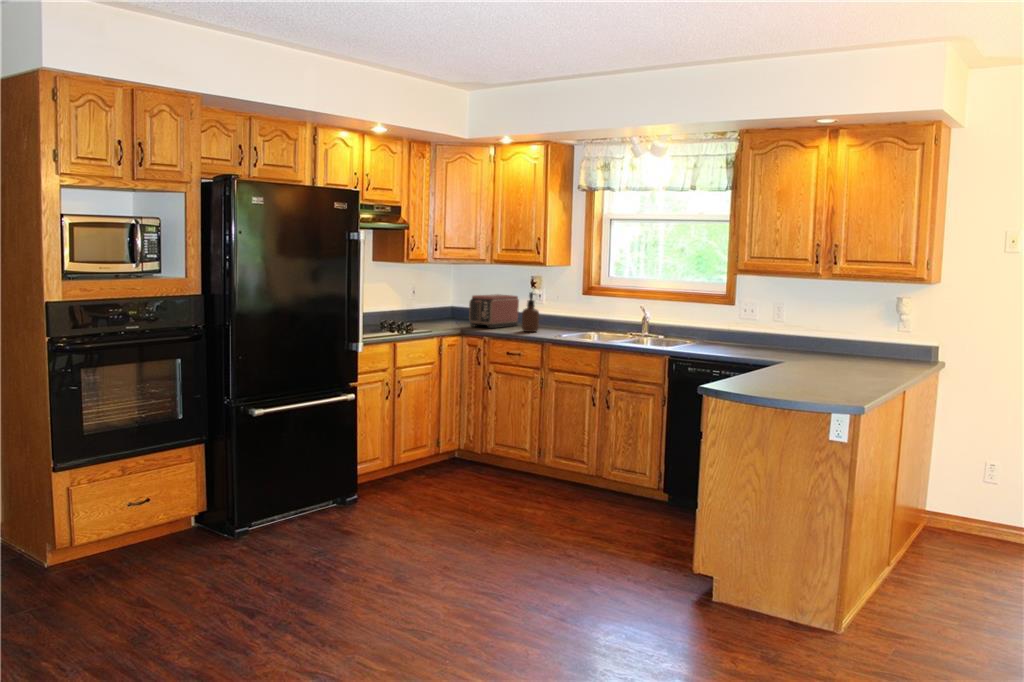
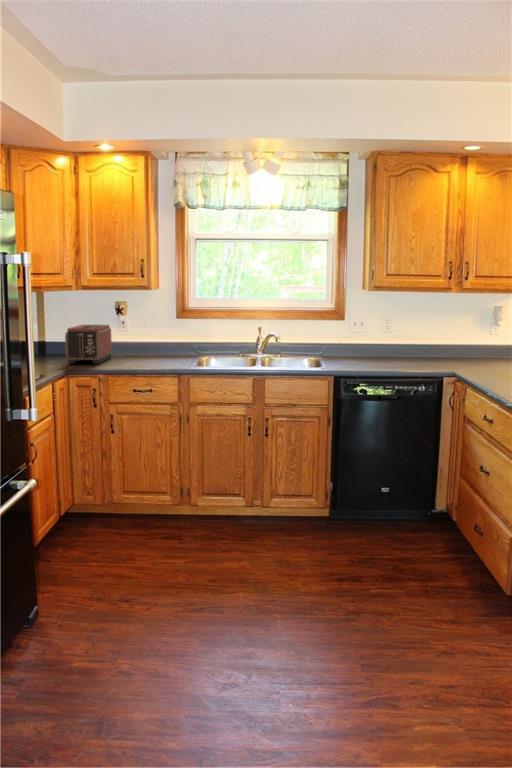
soap dispenser: present [522,292,539,332] -> none [139,320,158,364]

